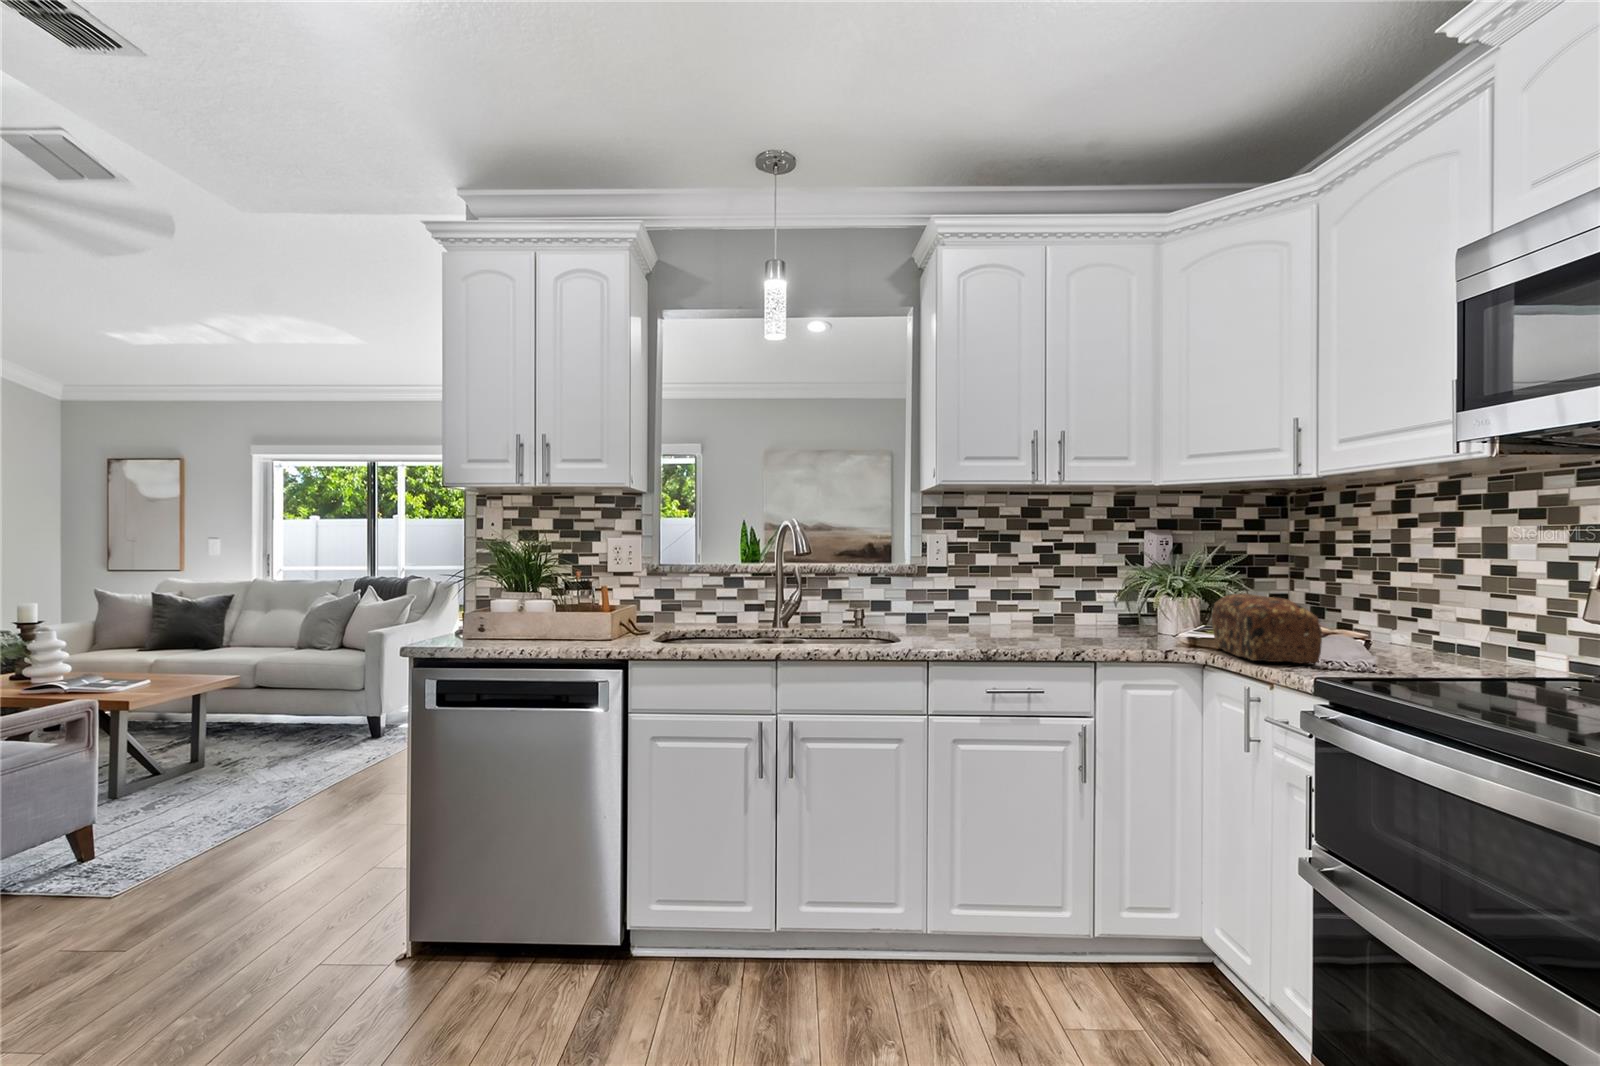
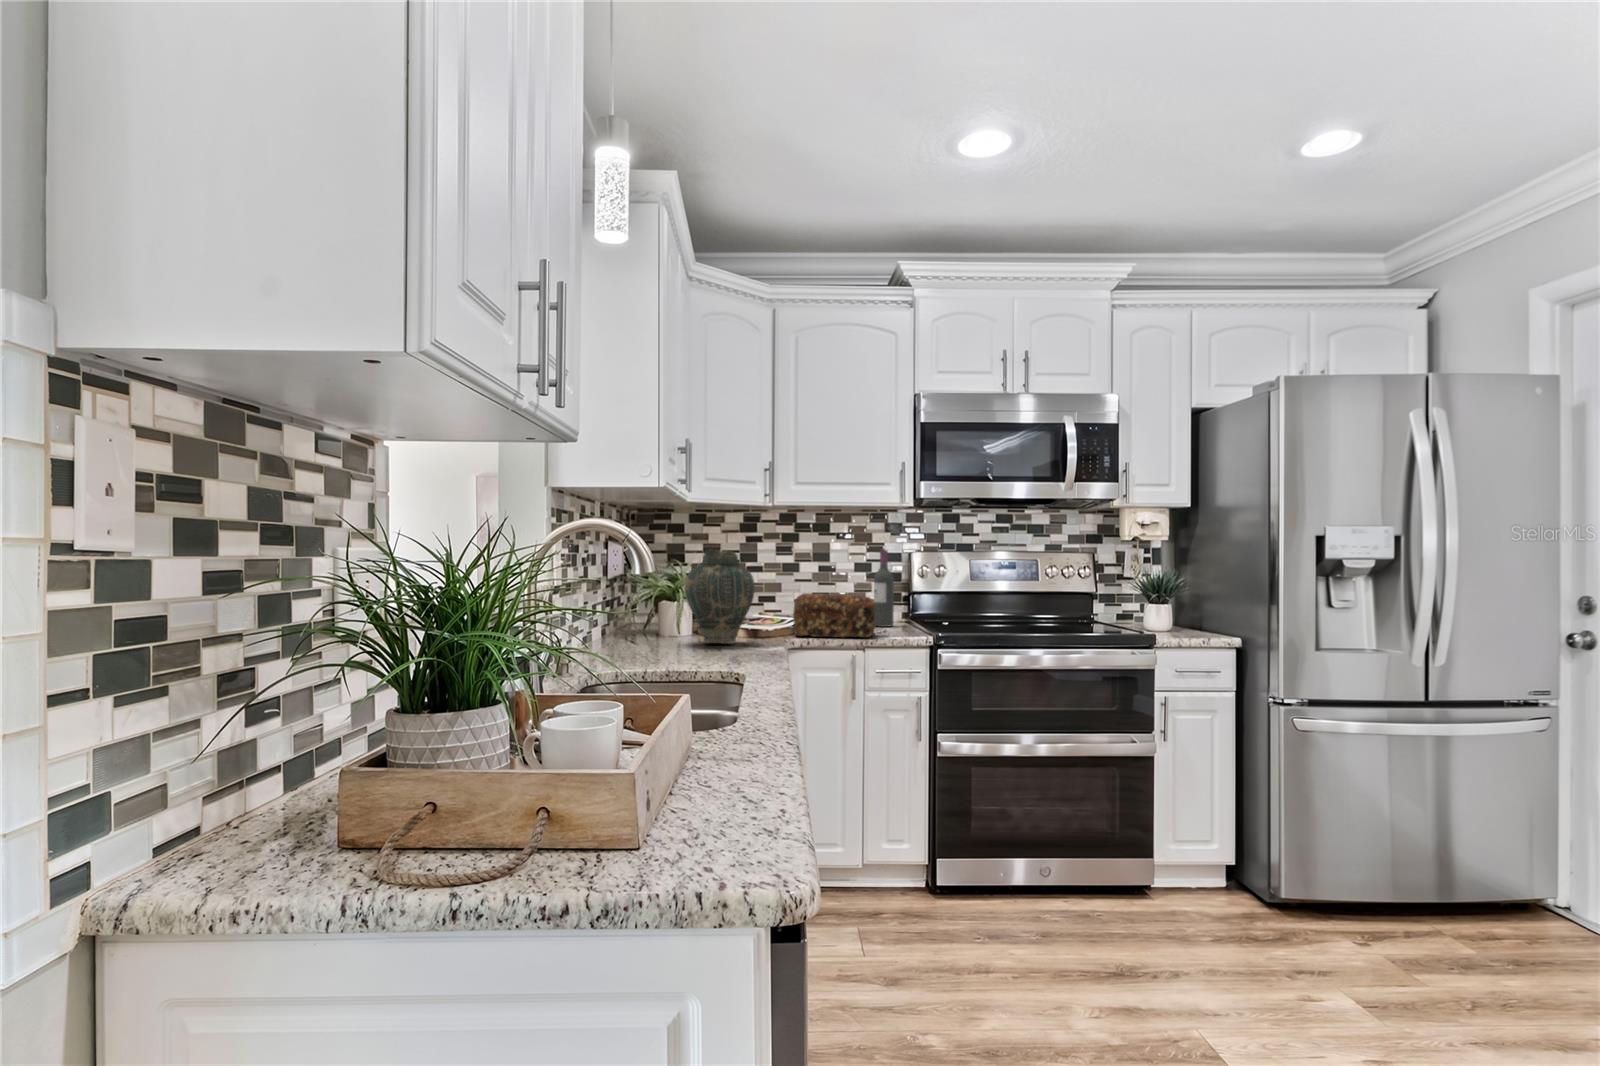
vase: none [1058,533,1138,637] -> present [685,550,755,644]
wine bottle: none [1463,535,1509,674] -> present [874,550,894,627]

